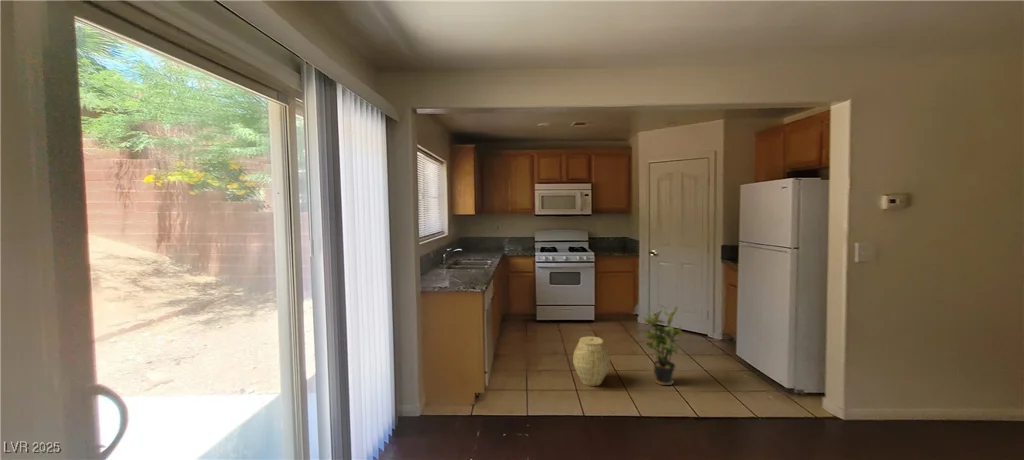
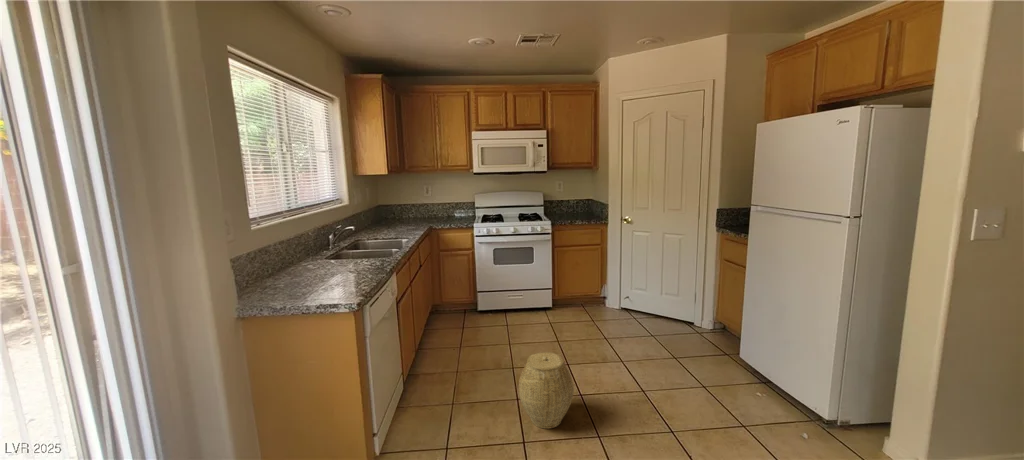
potted plant: present [642,306,683,385] -> none [619,301,679,420]

